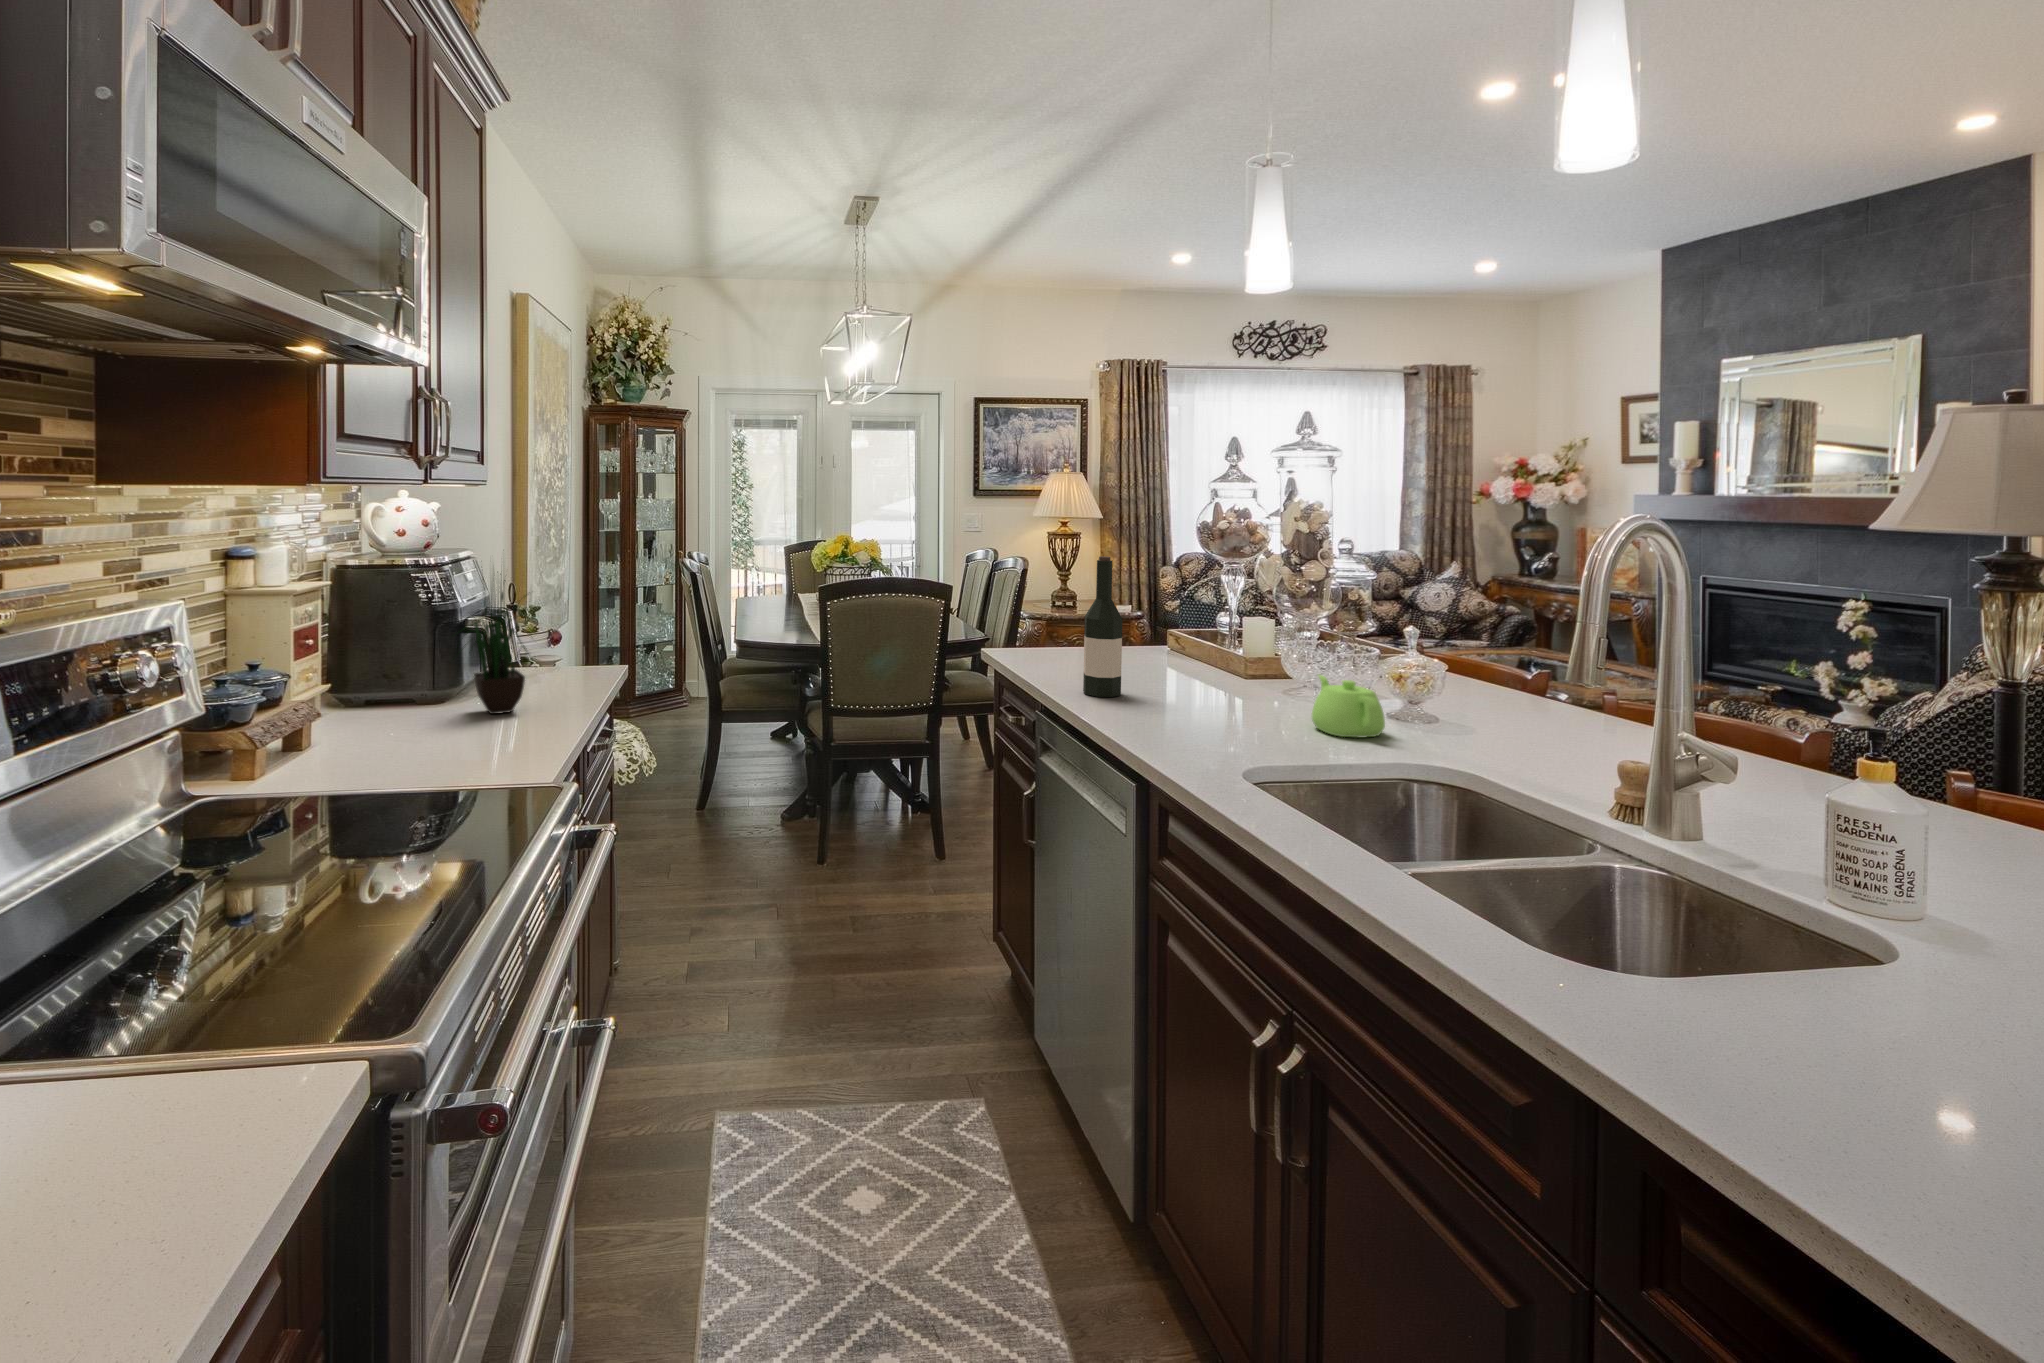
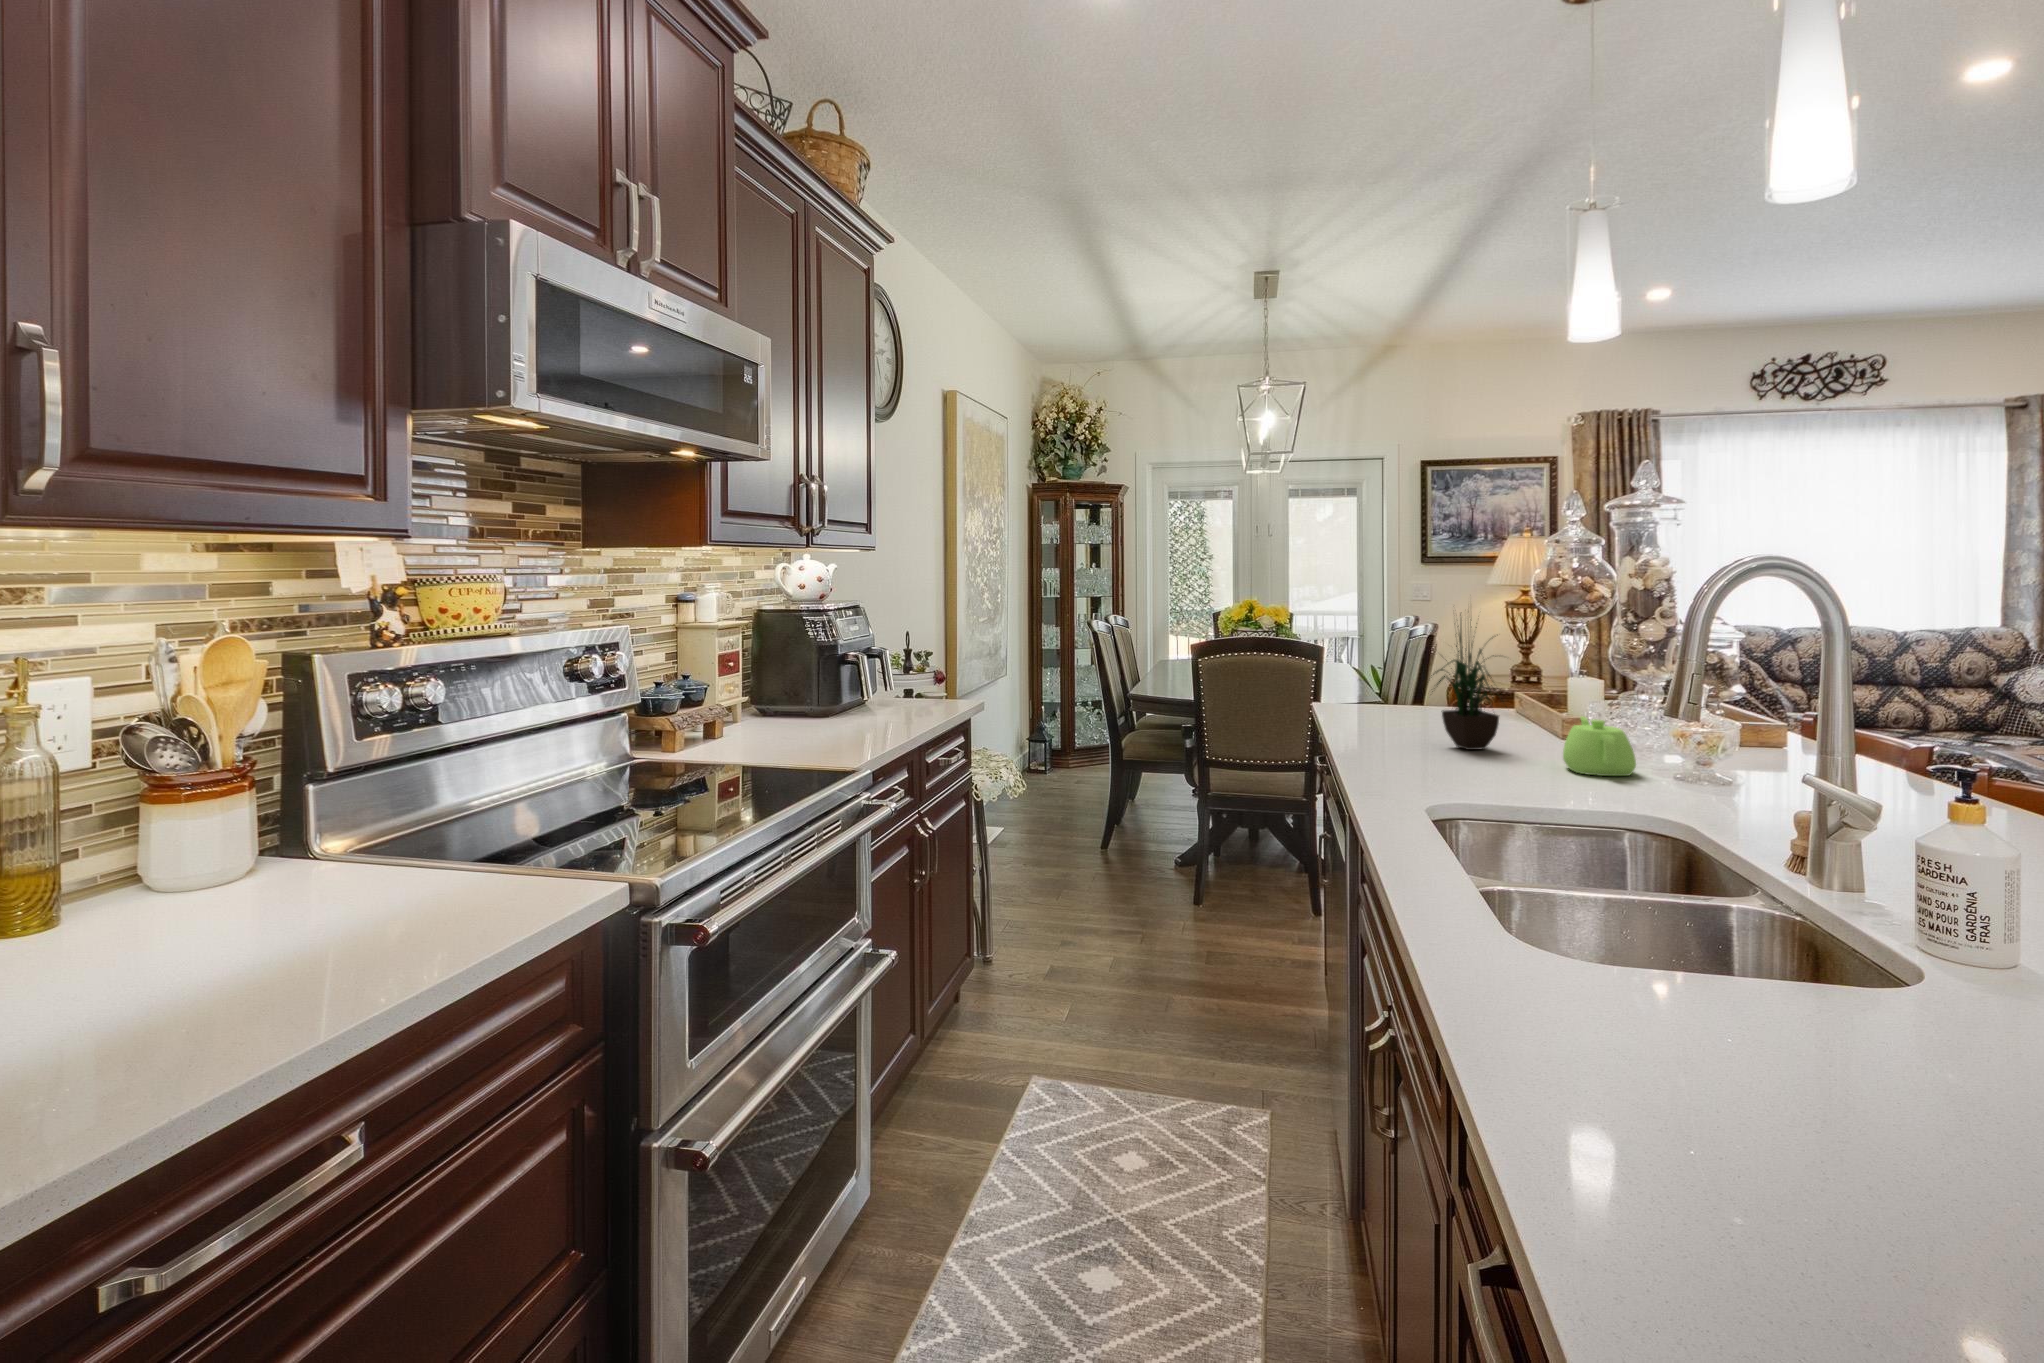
wine bottle: present [1083,556,1122,697] -> none [1366,601,1404,735]
potted plant: present [465,574,527,714] -> present [1431,614,1502,750]

